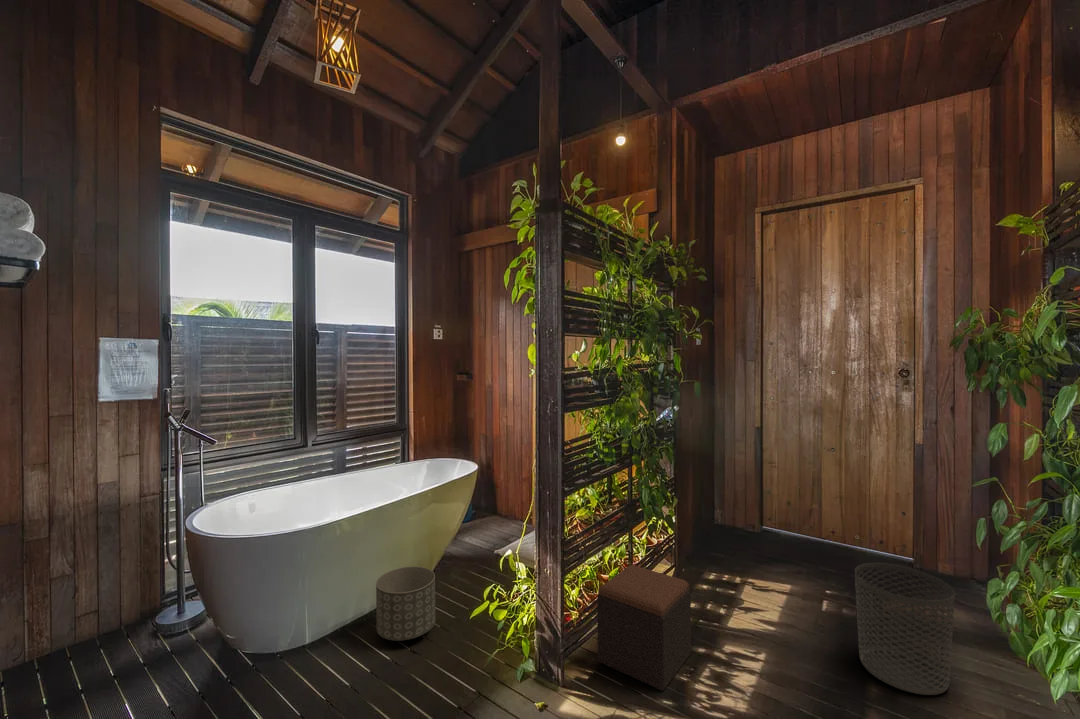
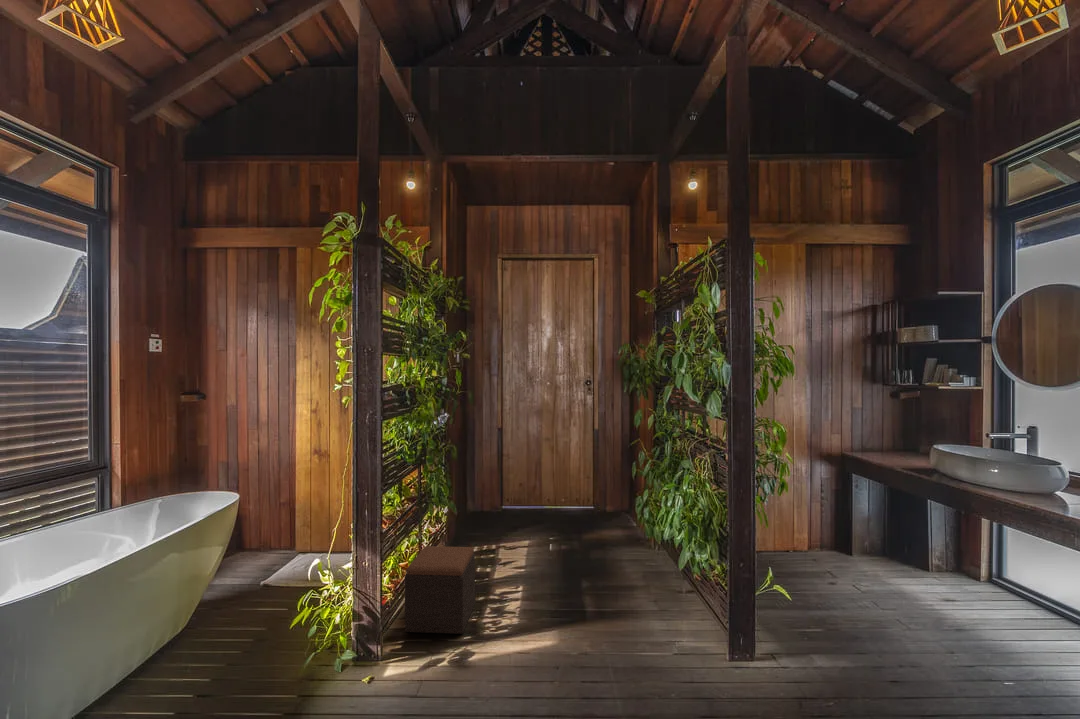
waste bin: present [855,563,955,695] -> none [575,507,625,583]
planter: present [376,567,435,641] -> none [149,601,226,686]

